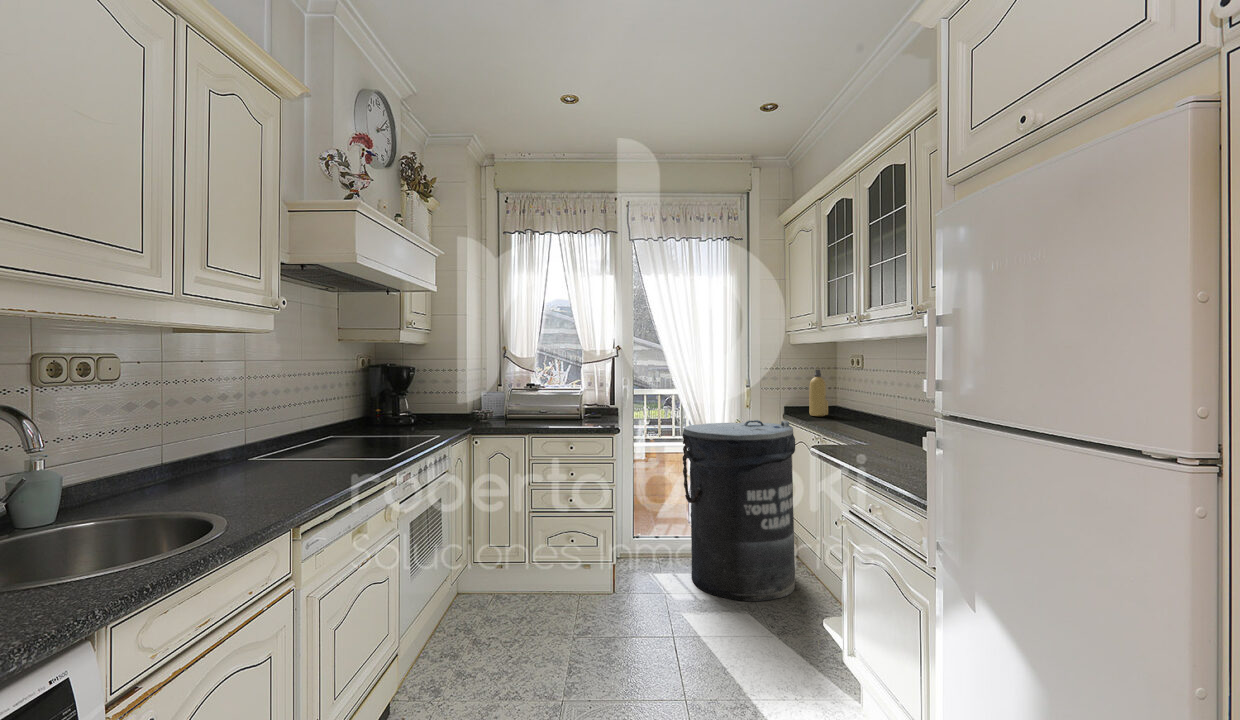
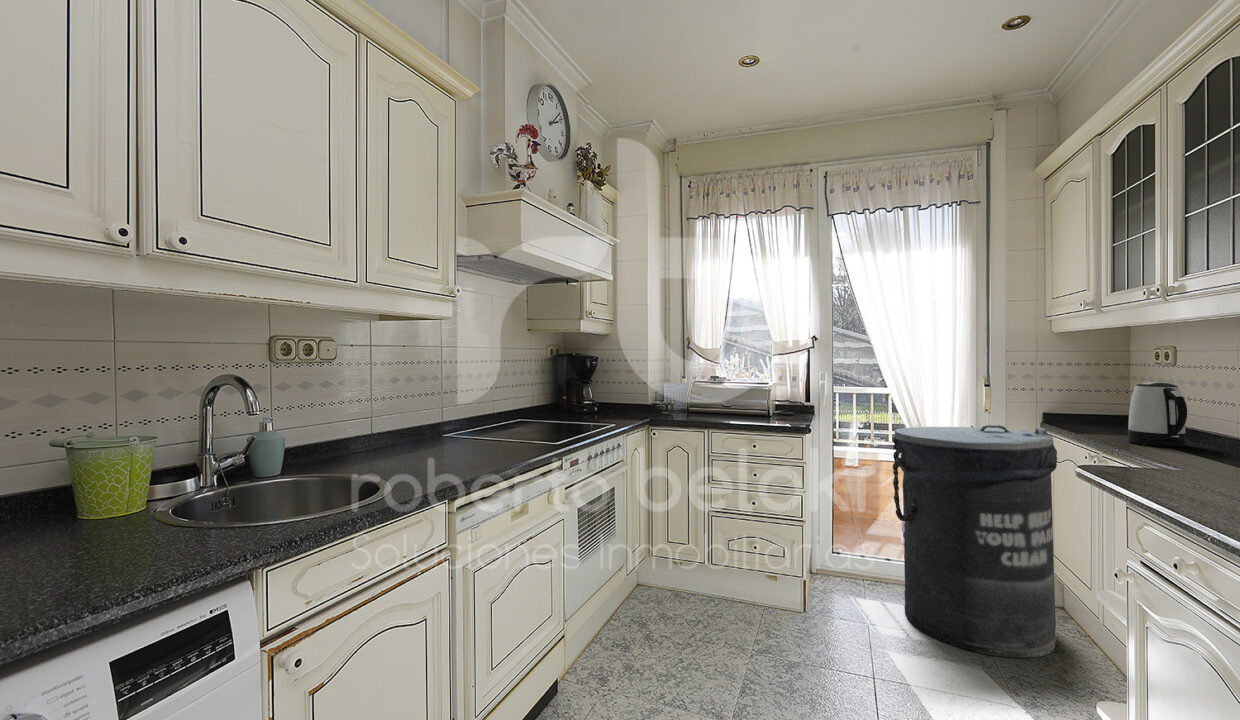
bottle: present [809,370,828,416] -> none [1082,362,1113,424]
kettle: none [839,386,872,431] -> present [1128,382,1187,446]

